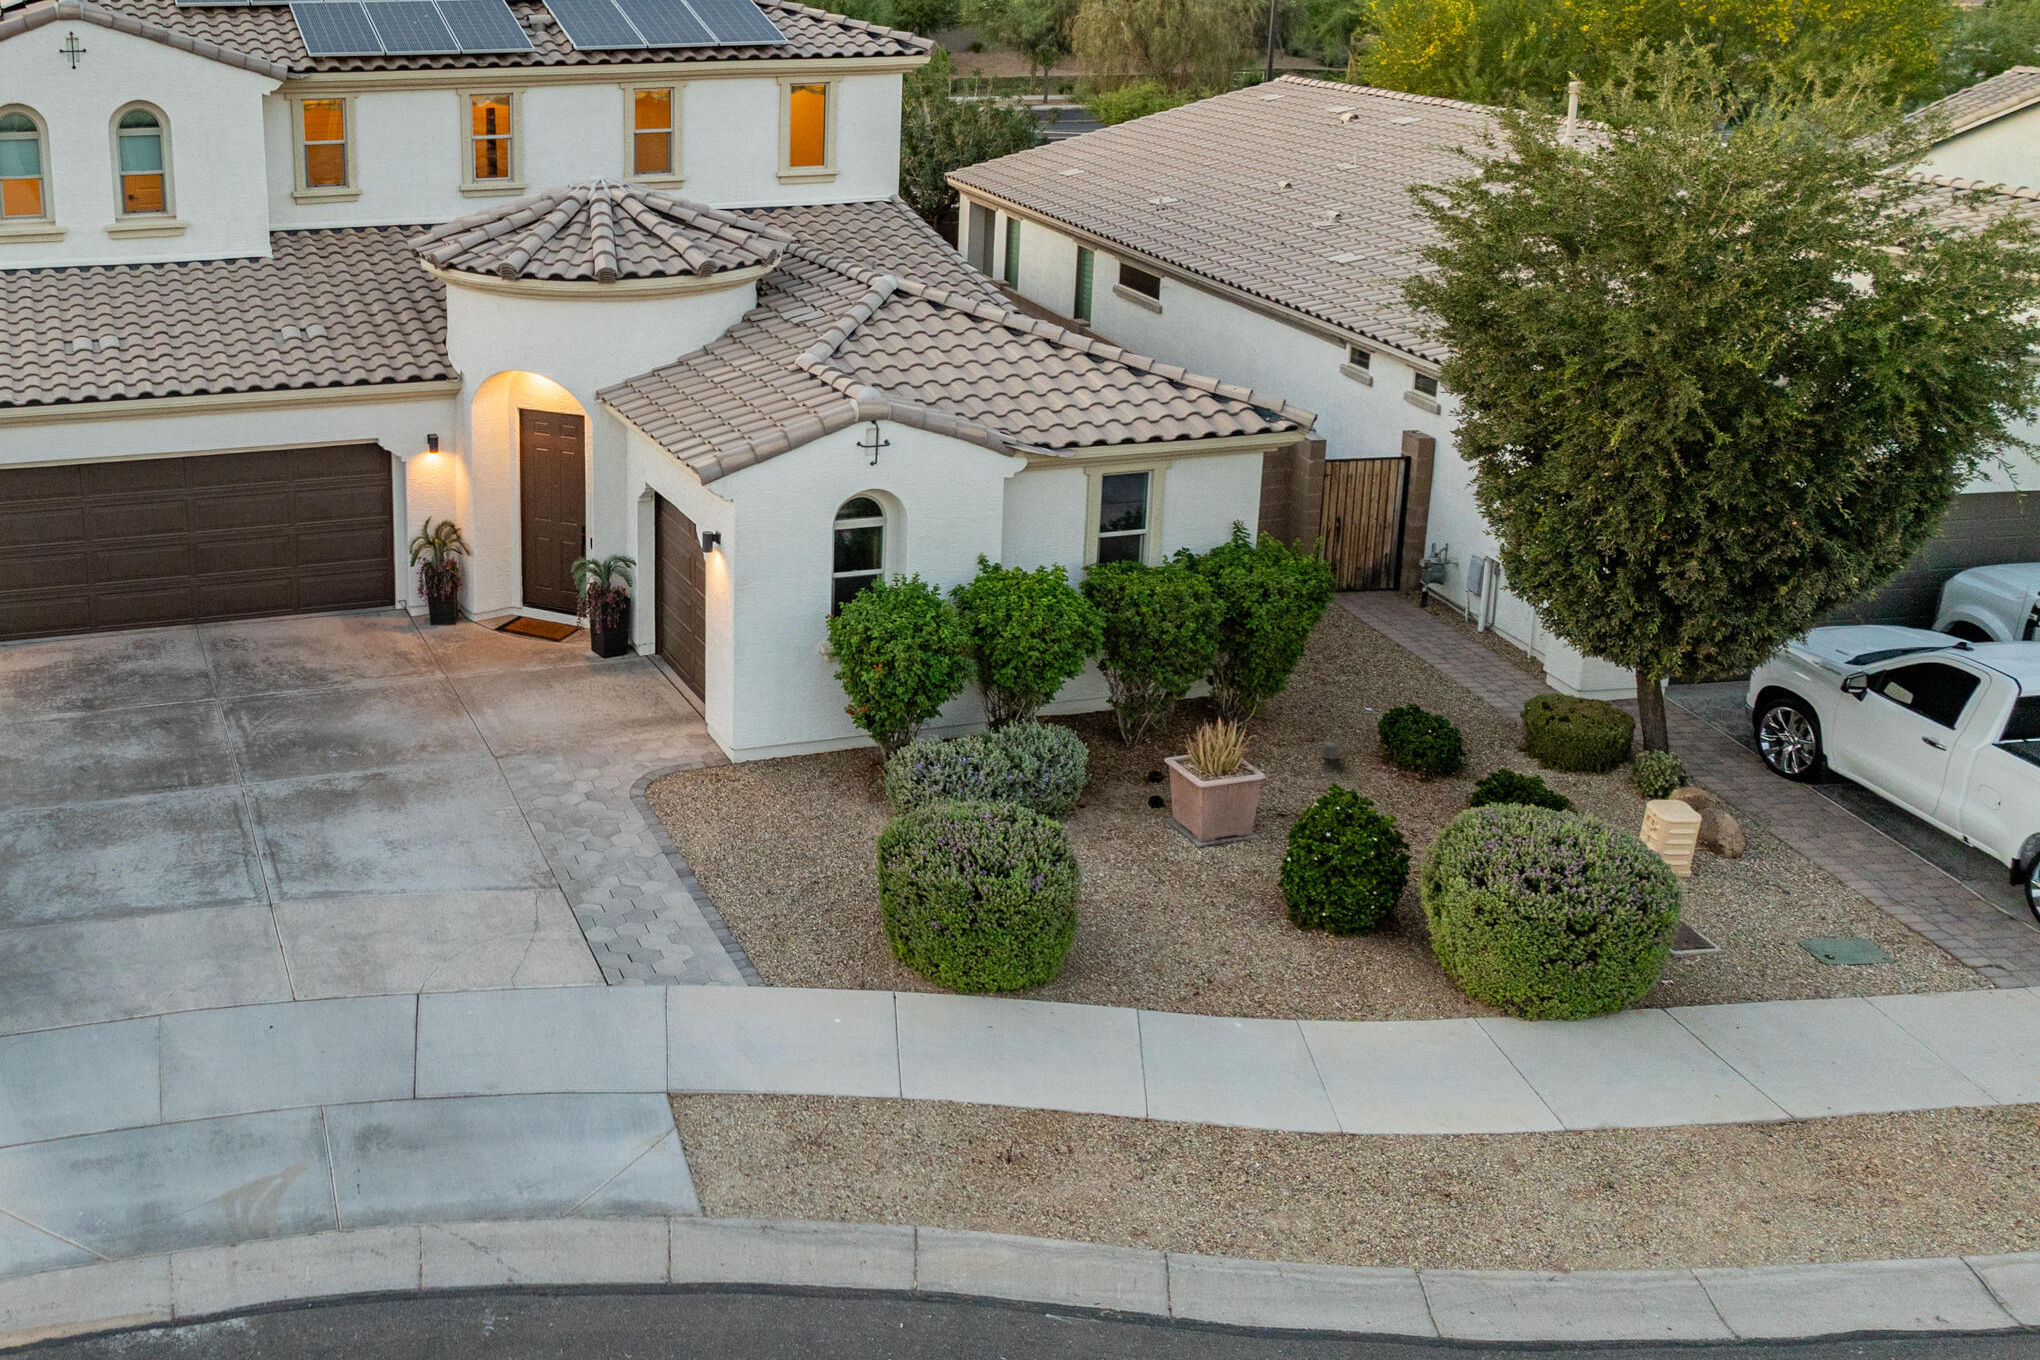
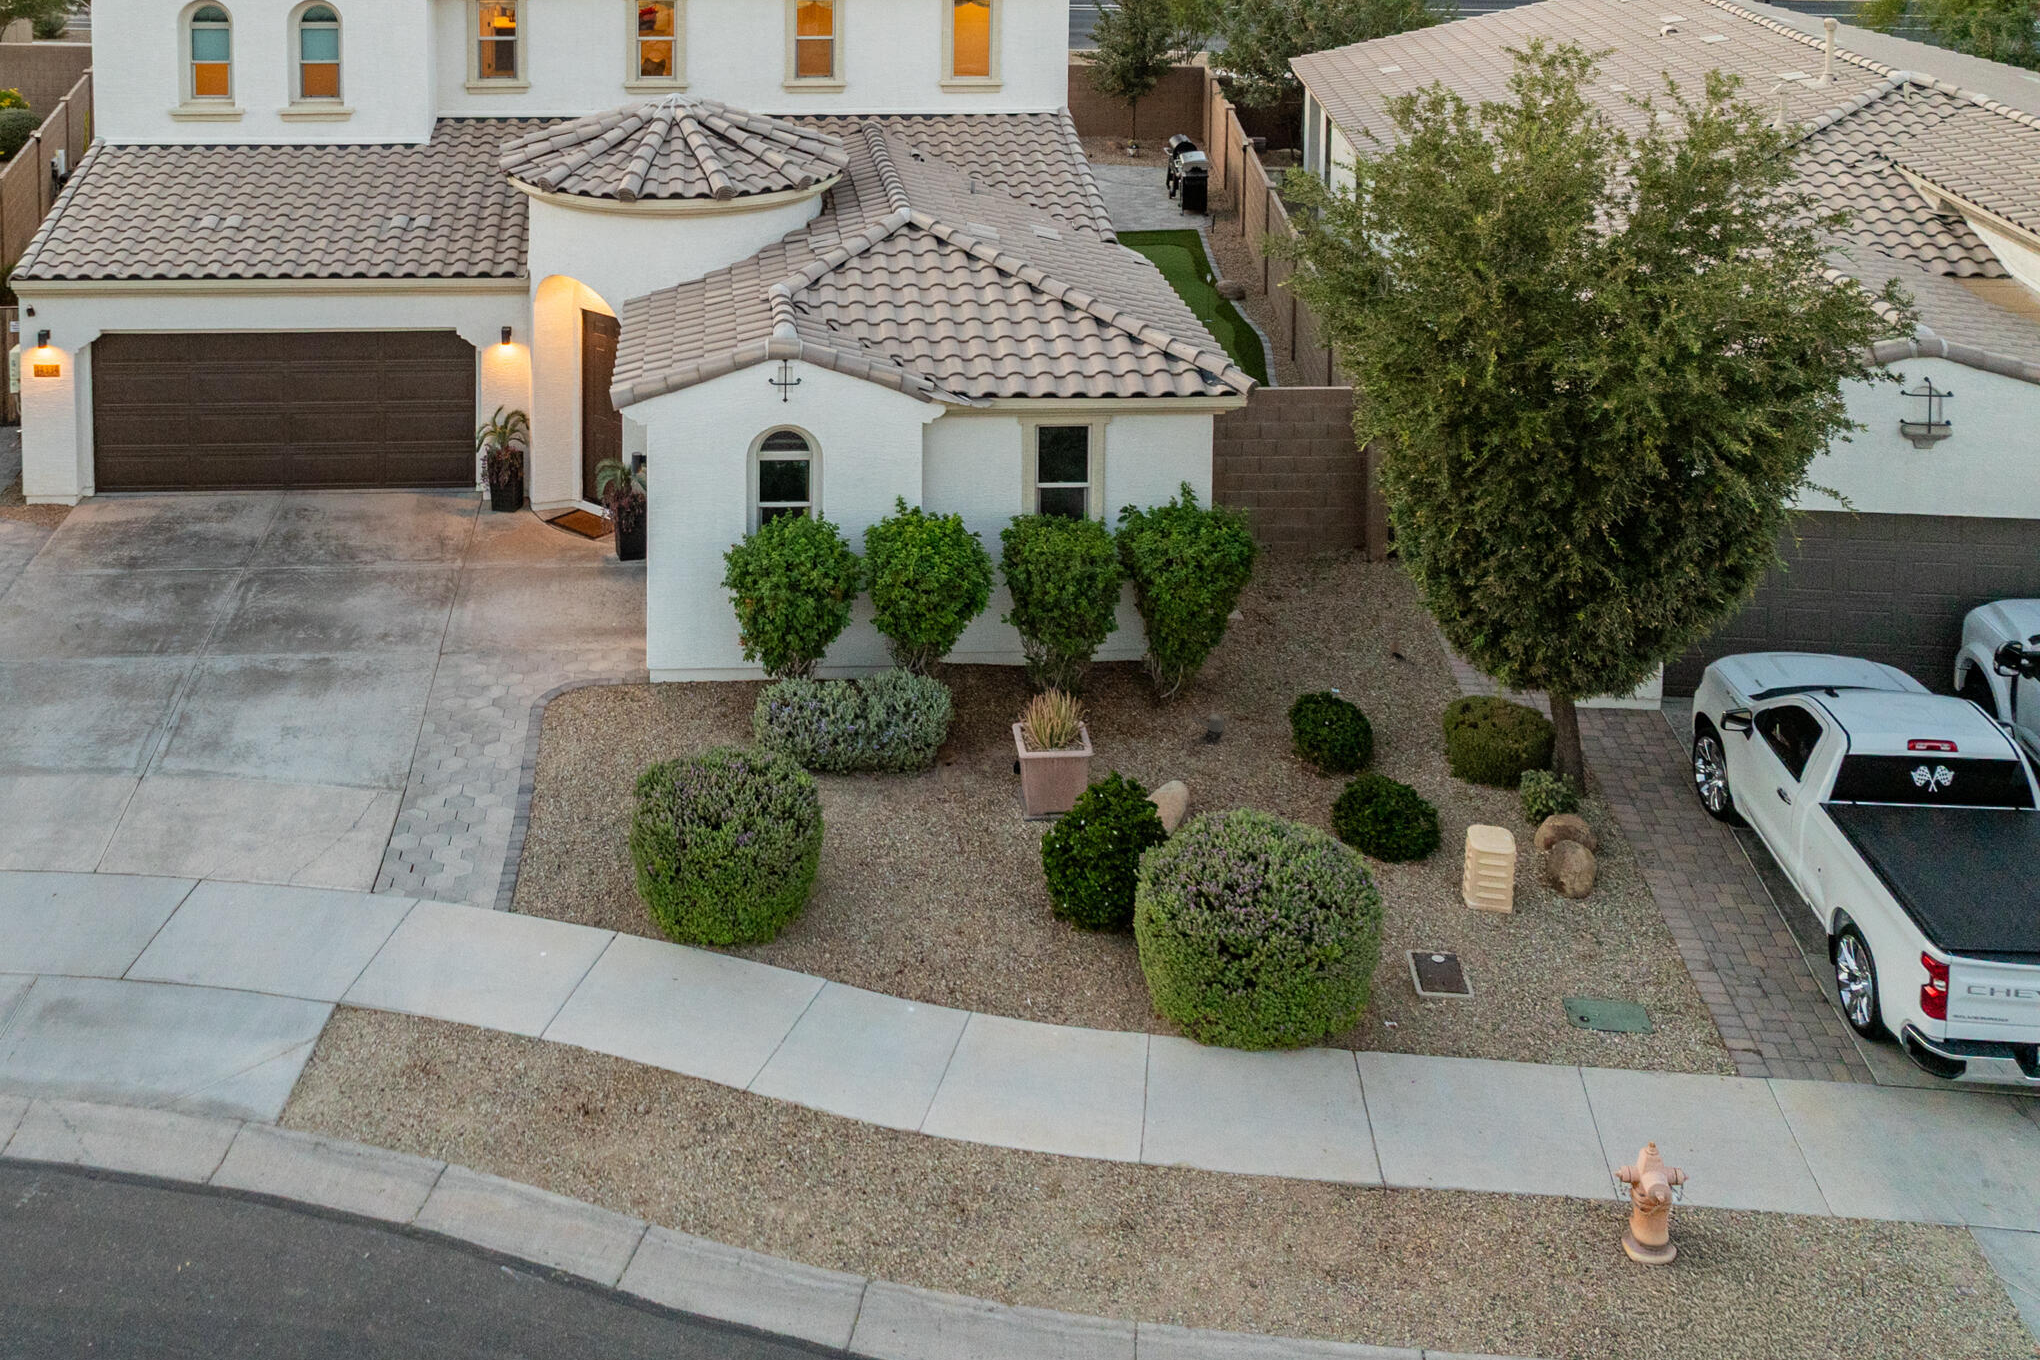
decorative plant: none [1389,631,1420,665] -> present [1390,623,1407,652]

